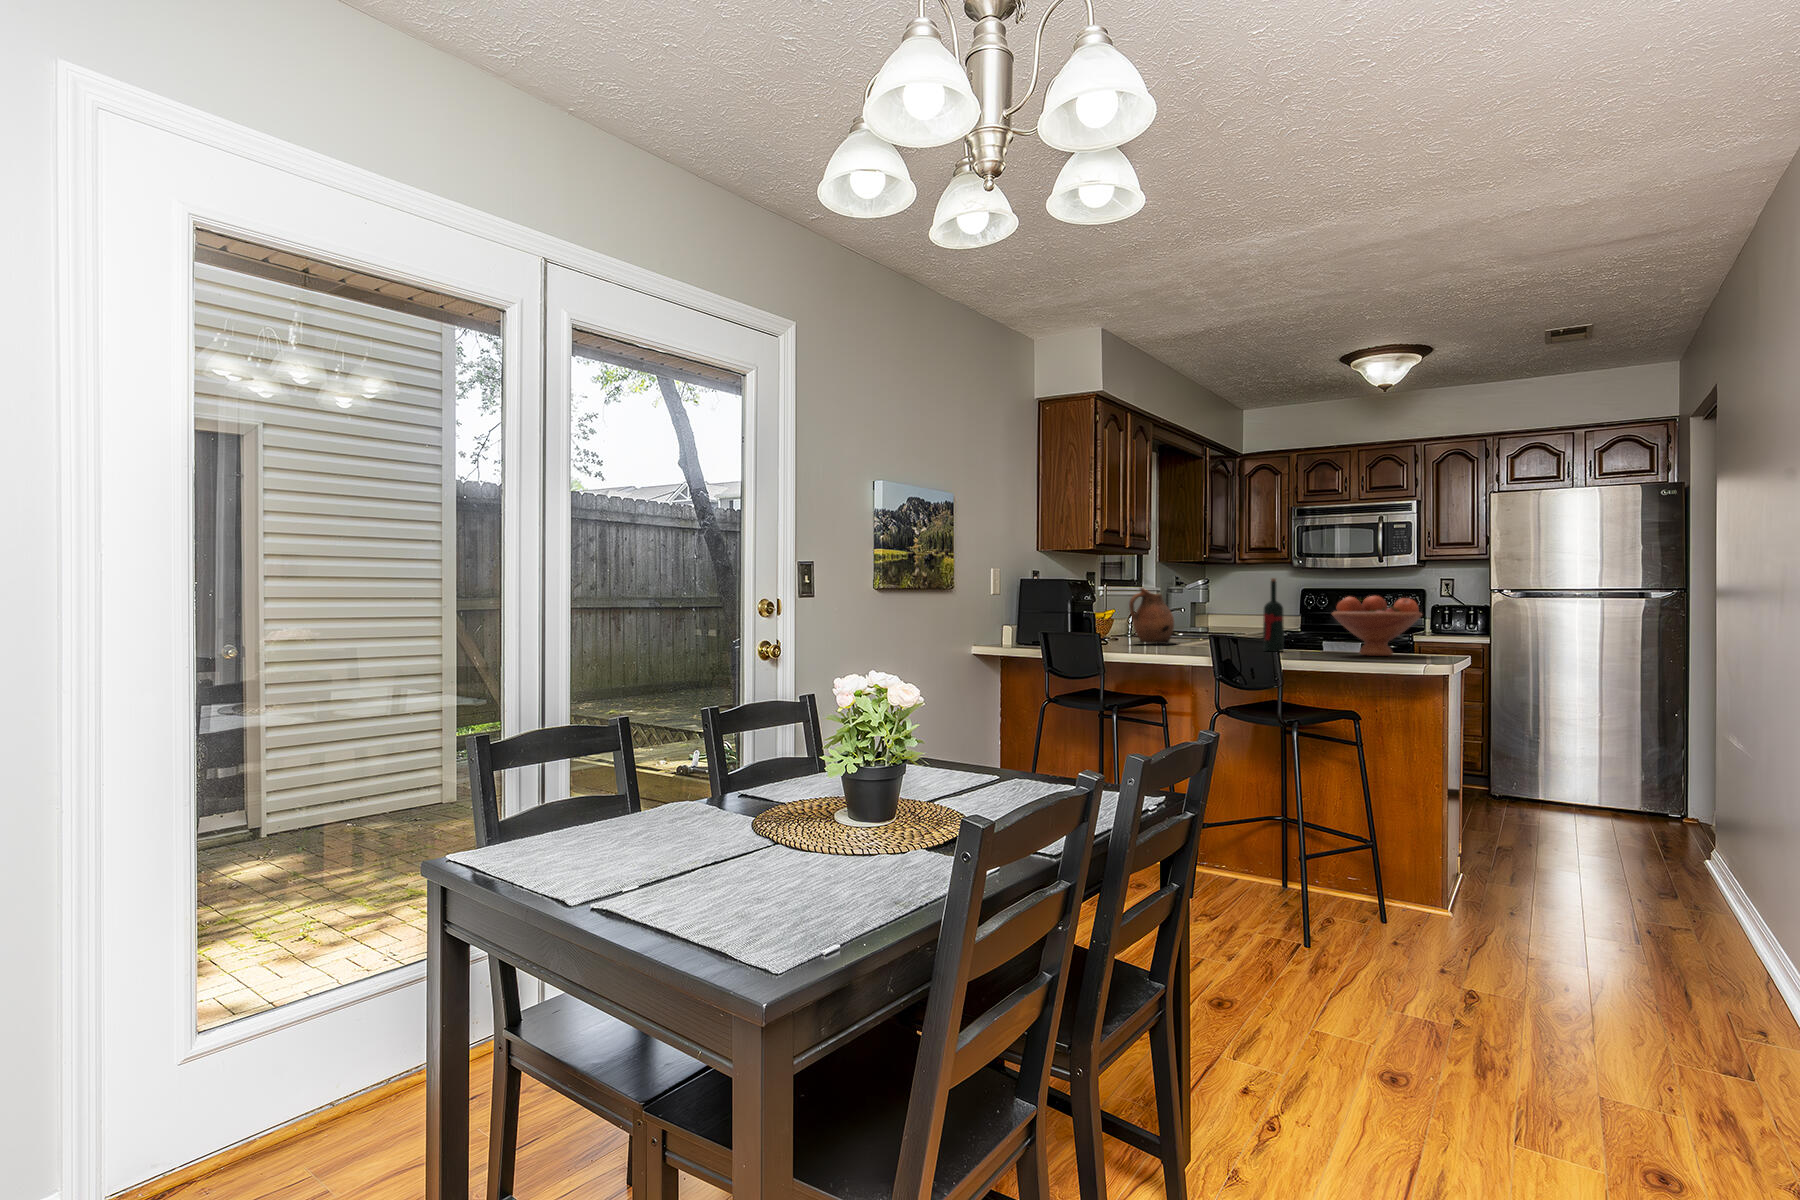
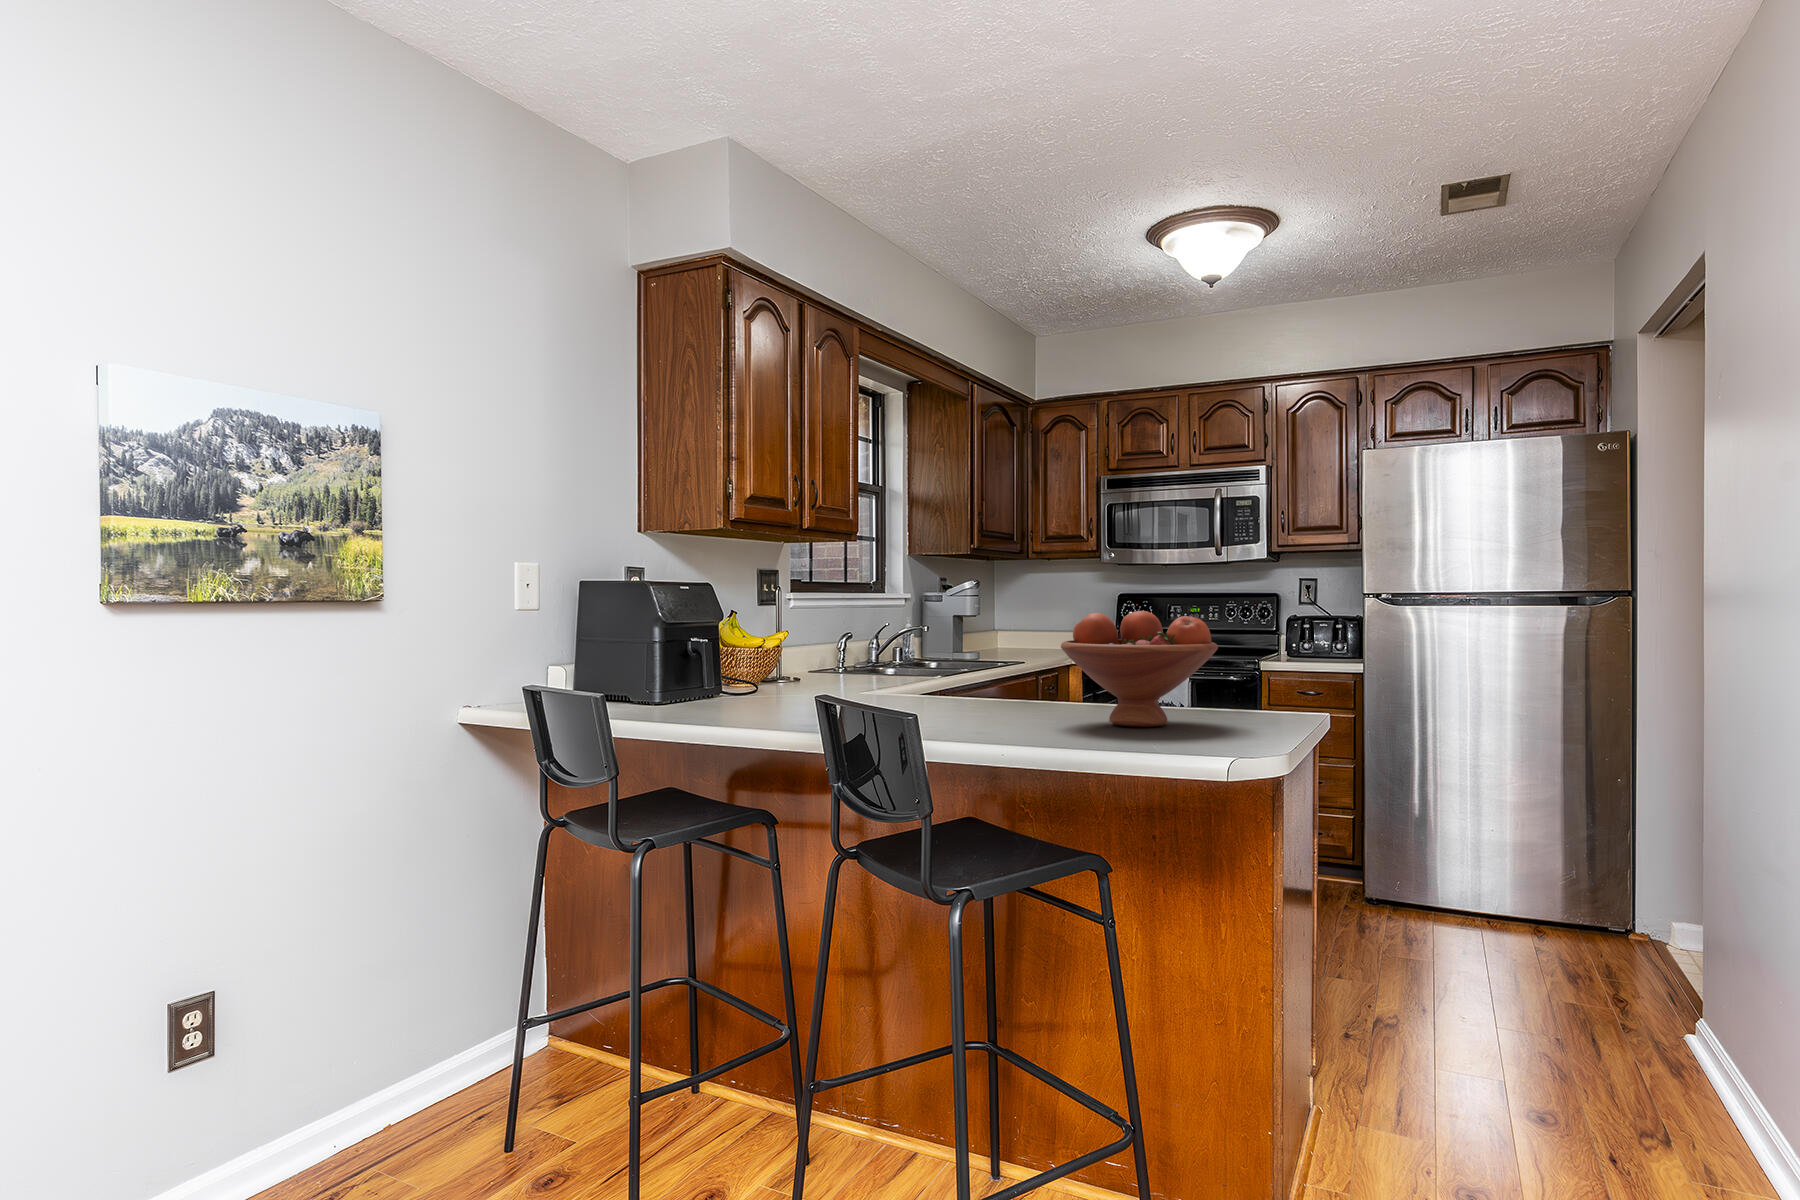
wine bottle: present [1263,578,1284,652] -> none [968,578,1003,710]
ceramic pitcher: present [1129,588,1174,644] -> none [801,594,887,688]

